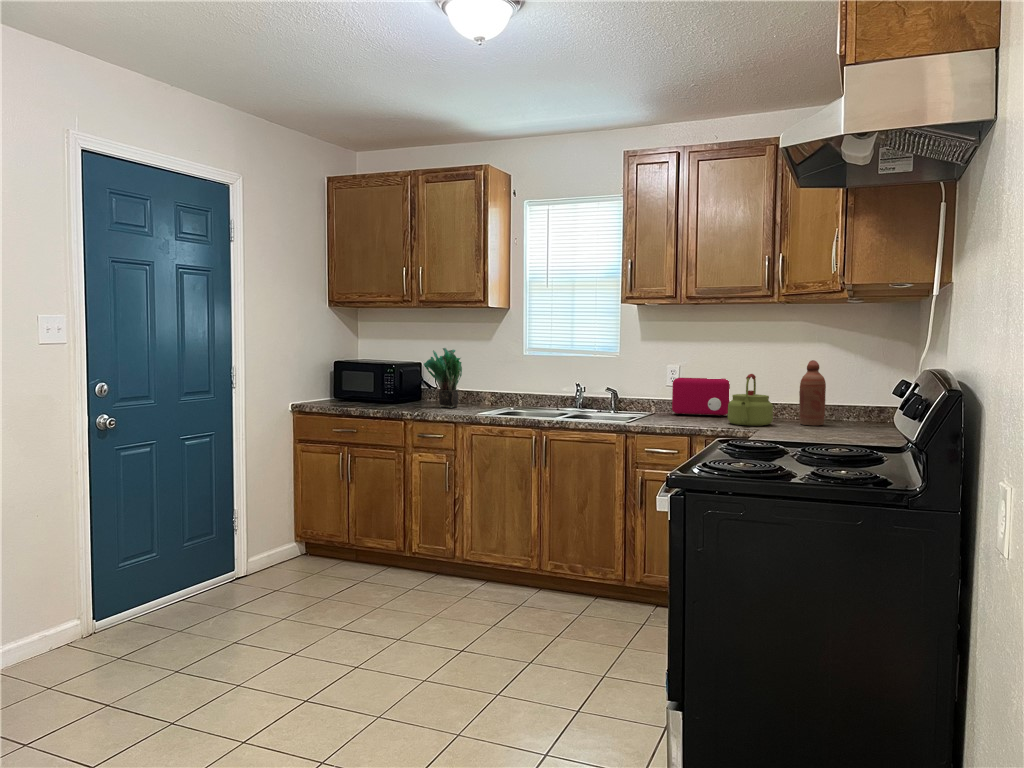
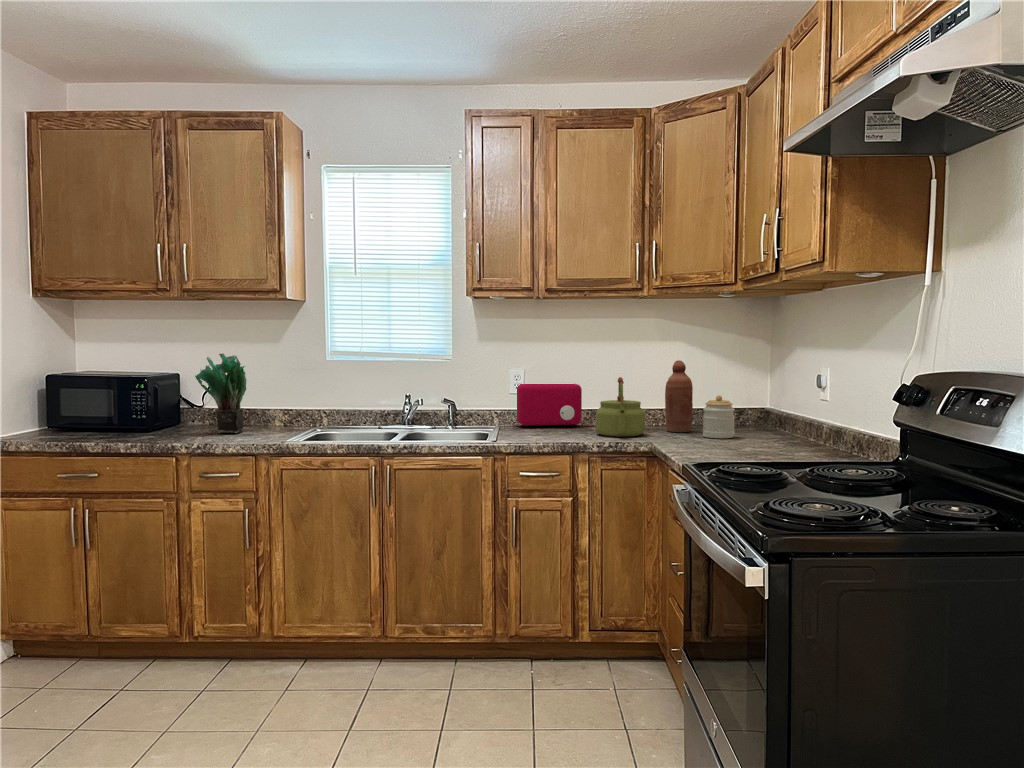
jar: none [824,393,855,432] -> present [703,395,735,438]

